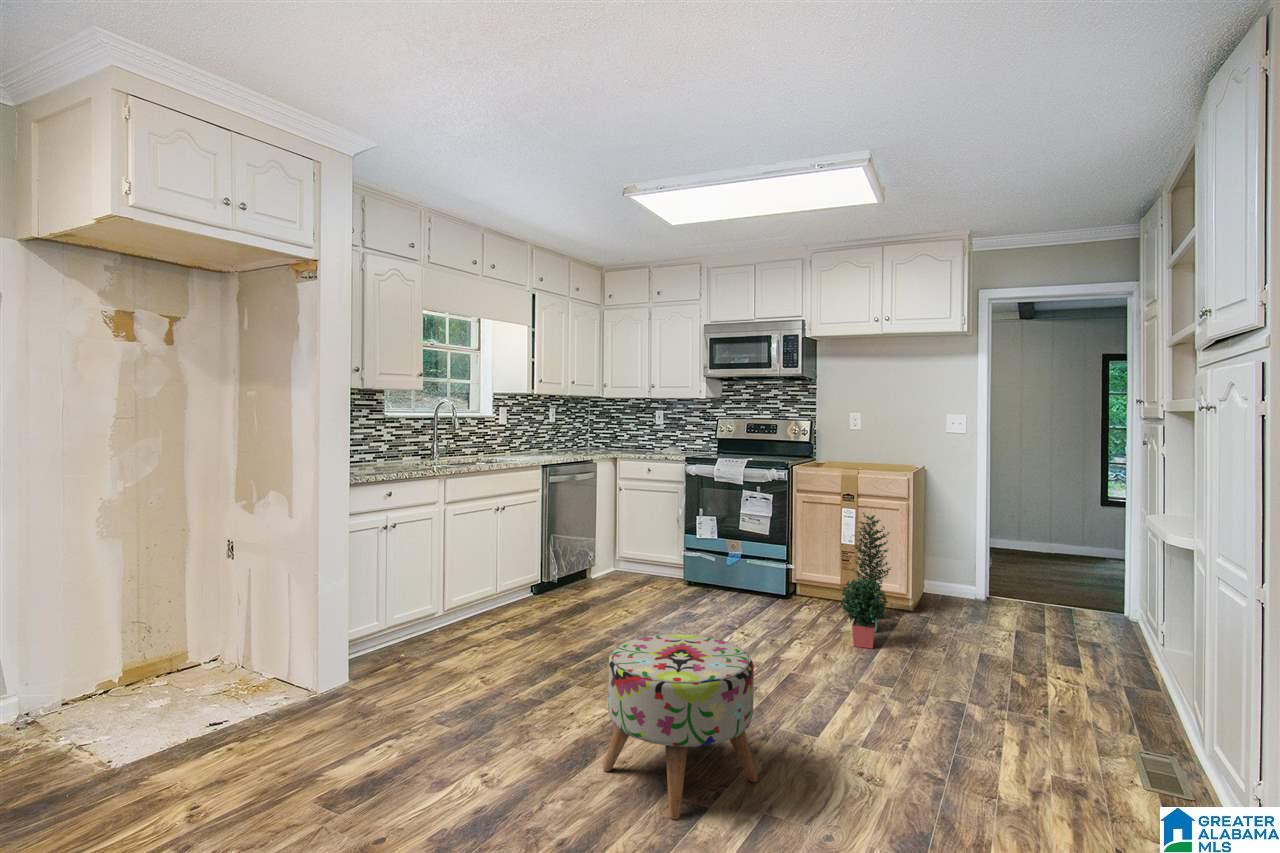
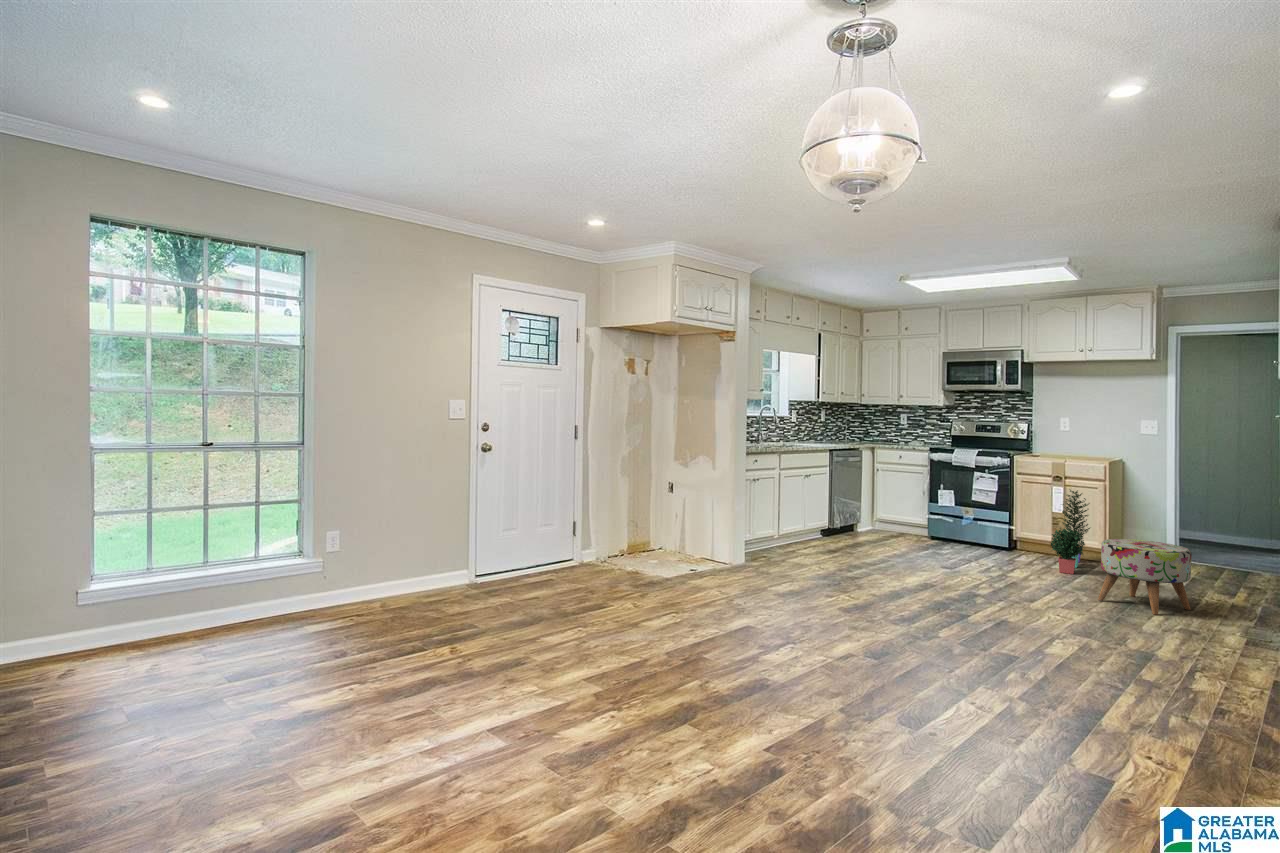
ottoman: present [603,634,758,819] -> present [1098,539,1192,615]

